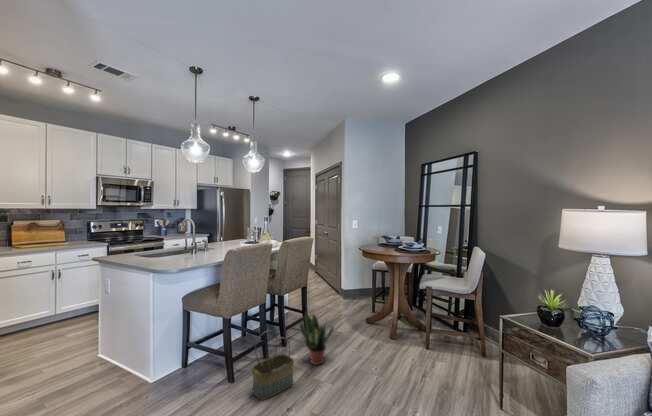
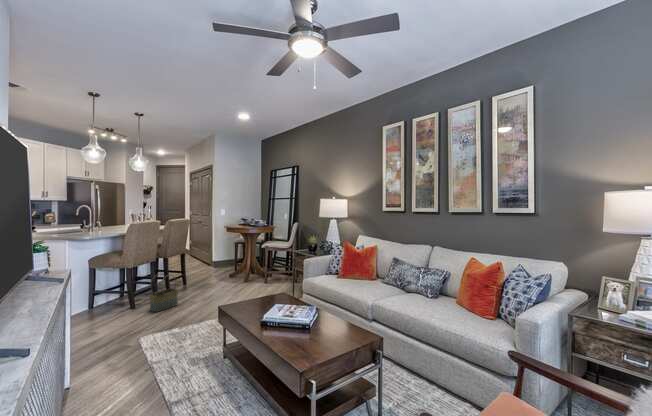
potted plant: present [300,313,334,365] -> none [181,264,205,297]

